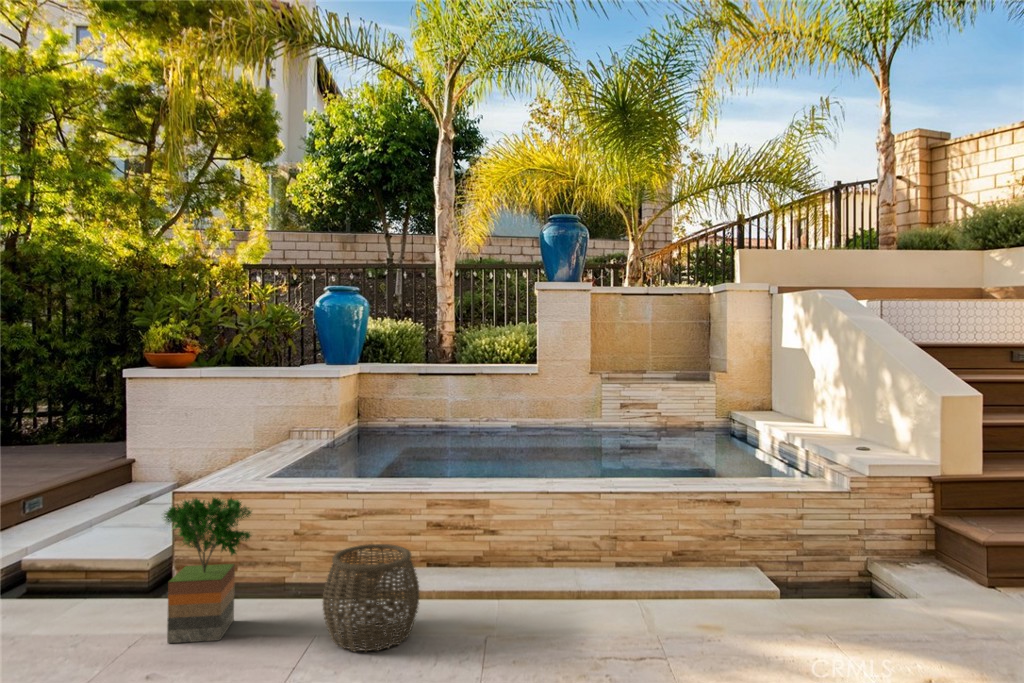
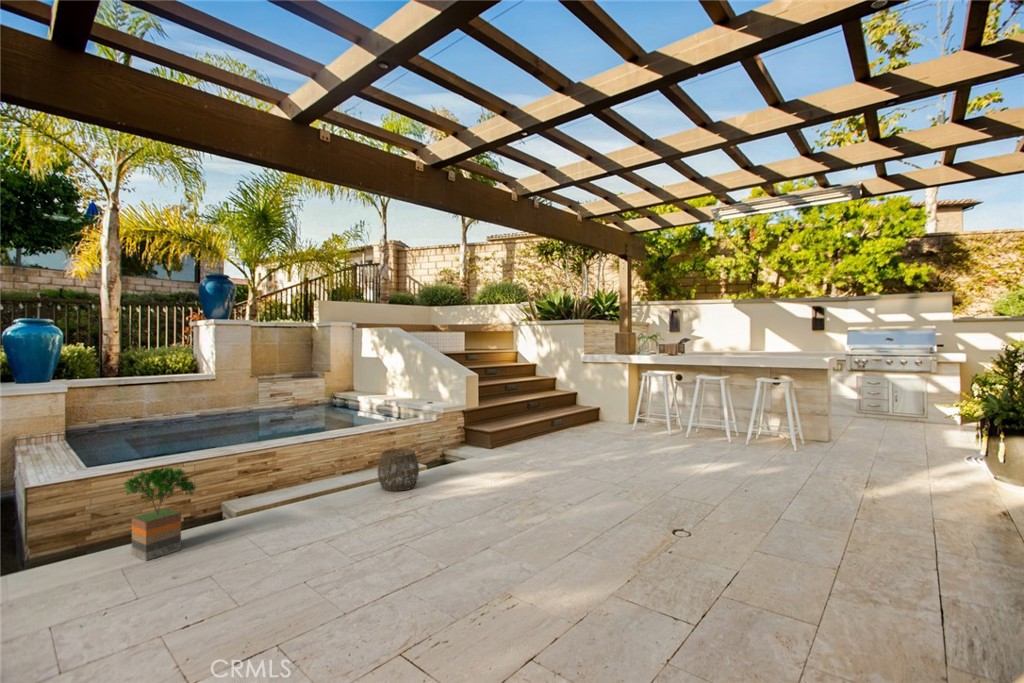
woven basket: present [323,544,420,652] -> present [378,449,419,491]

